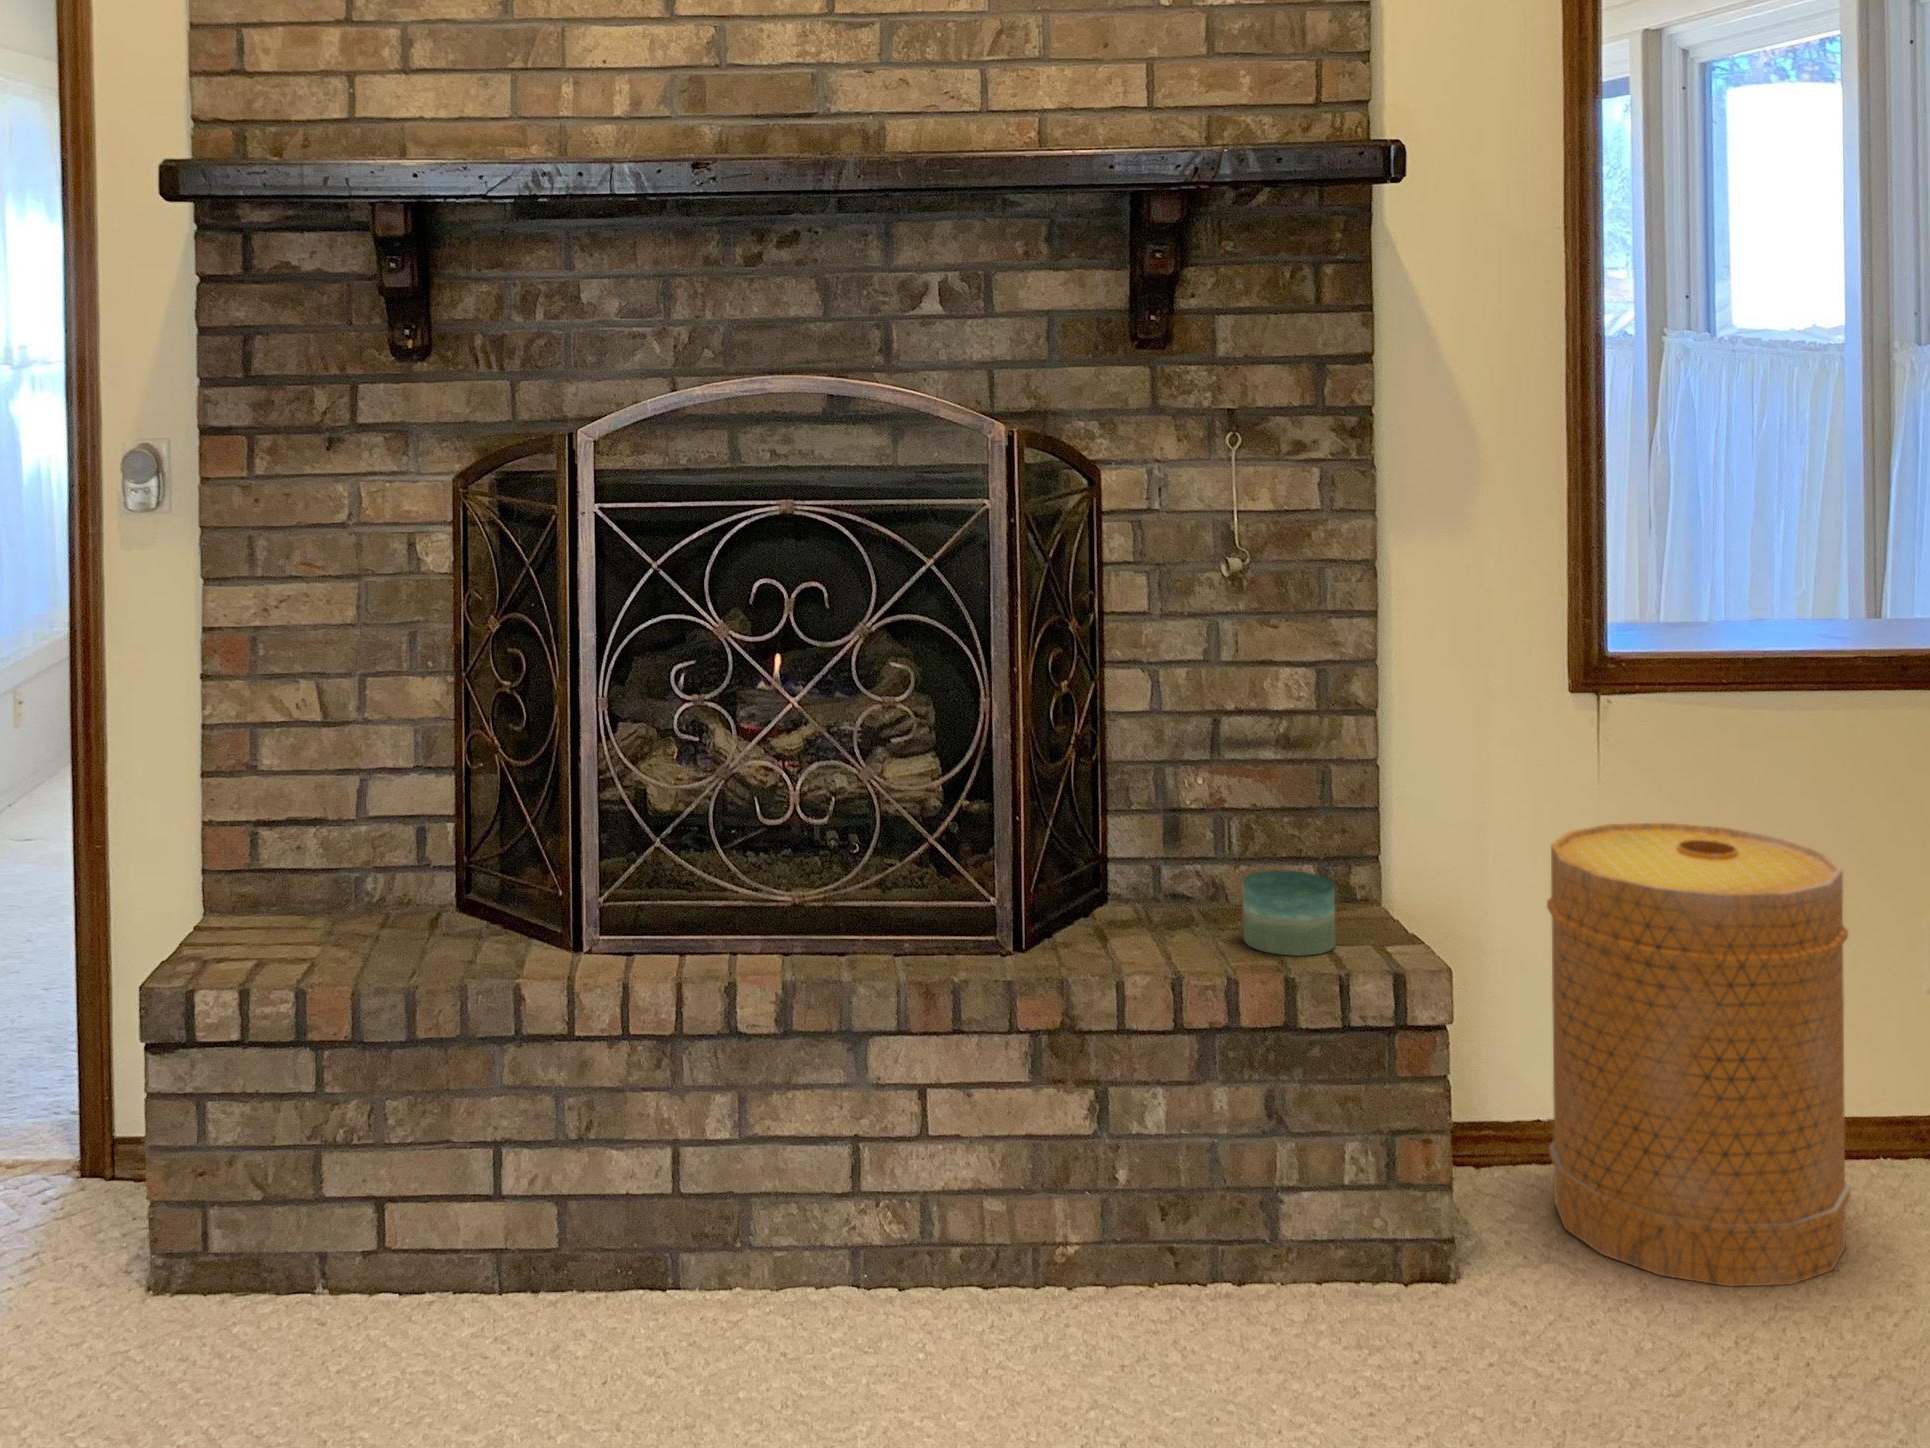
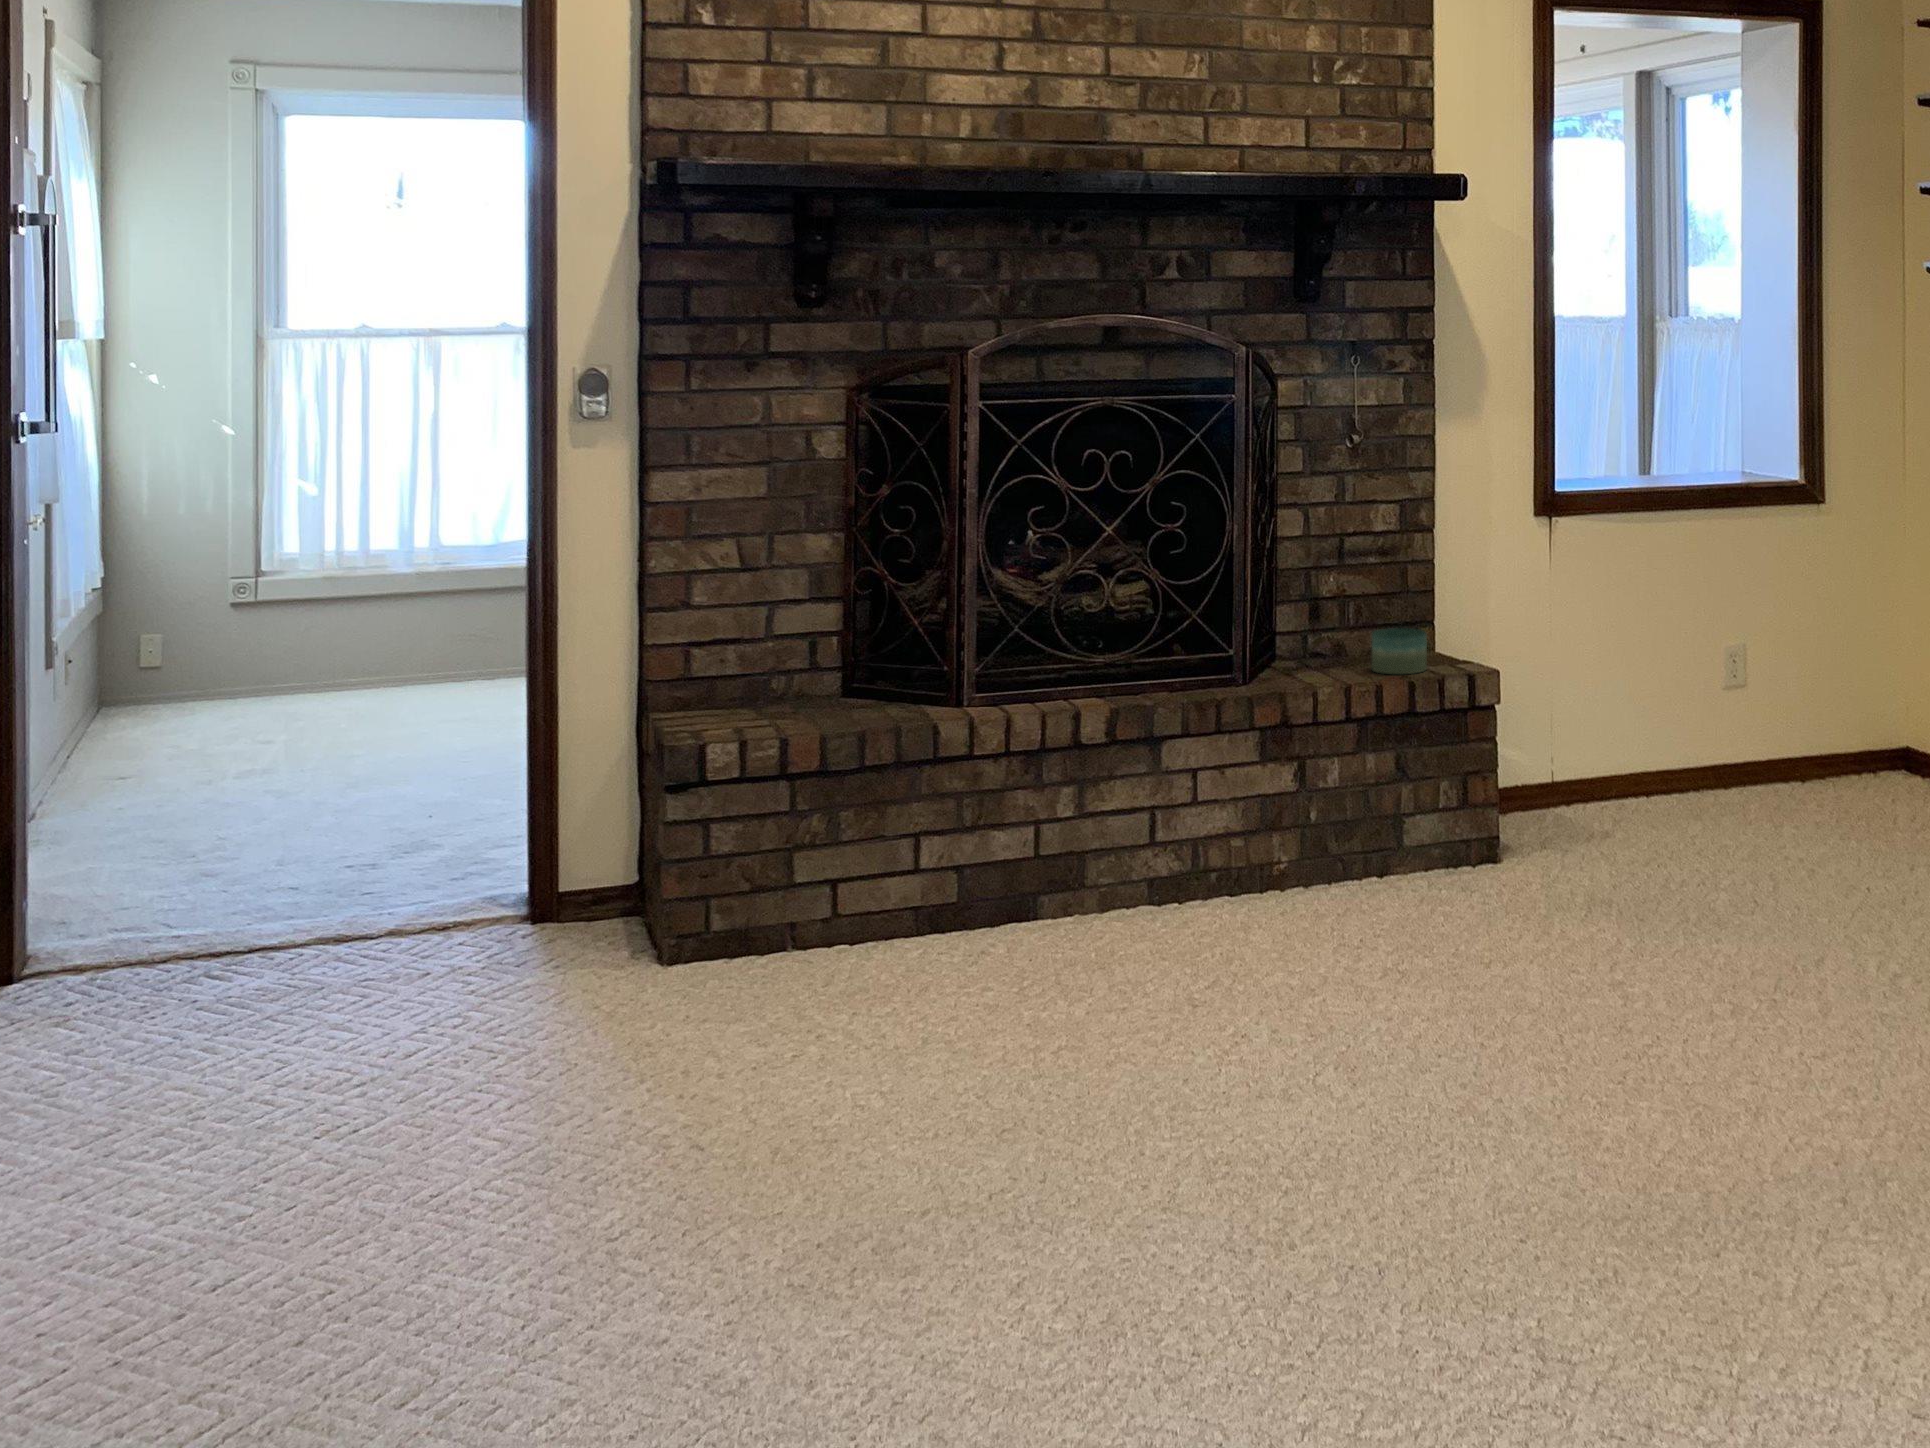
basket: present [1547,823,1850,1287] -> none [1535,592,1697,843]

